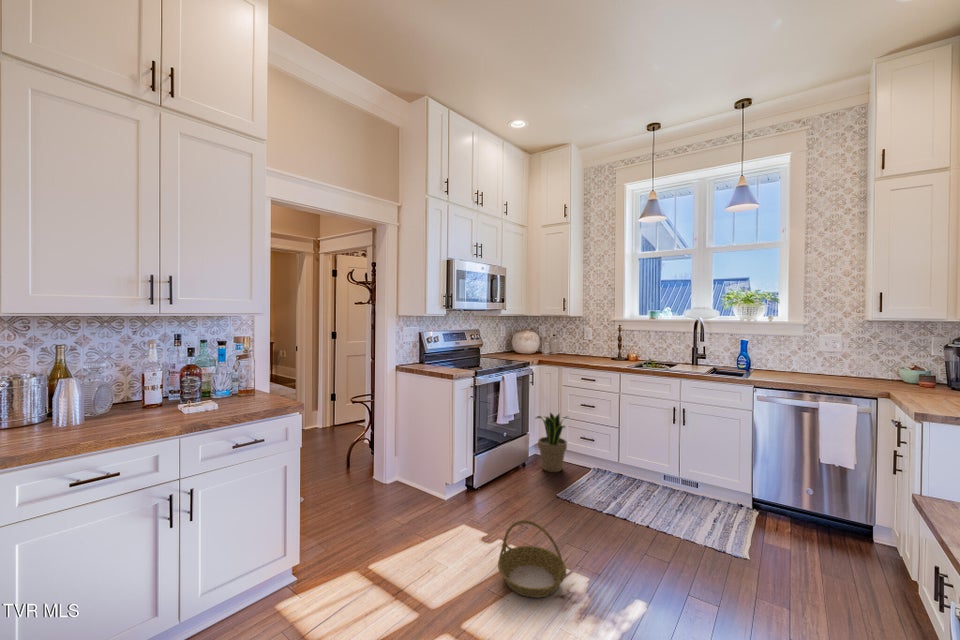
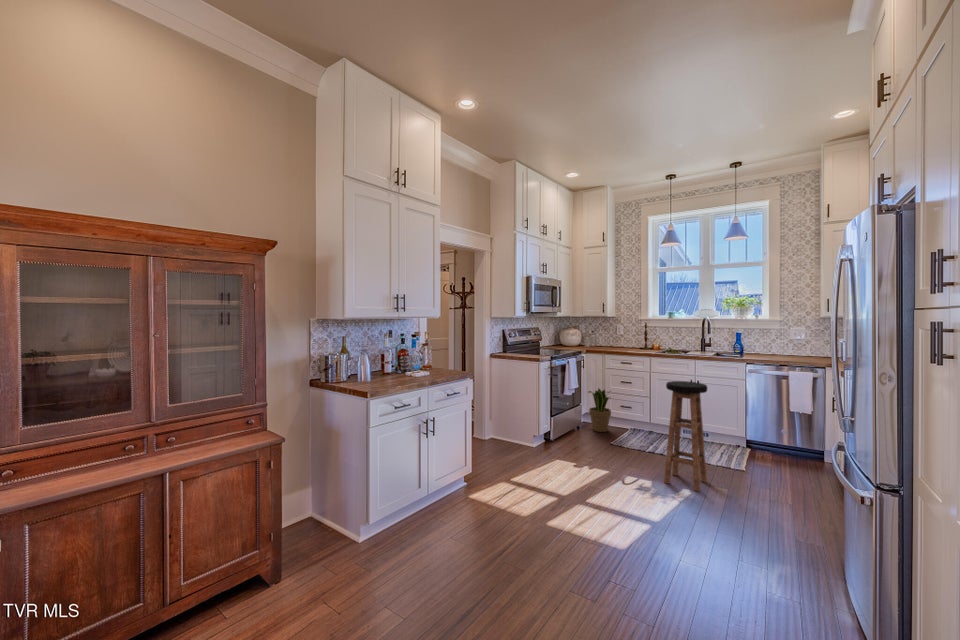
bar stool: none [614,421,687,616] -> present [664,381,707,491]
basket: present [498,520,567,598] -> none [591,444,635,487]

